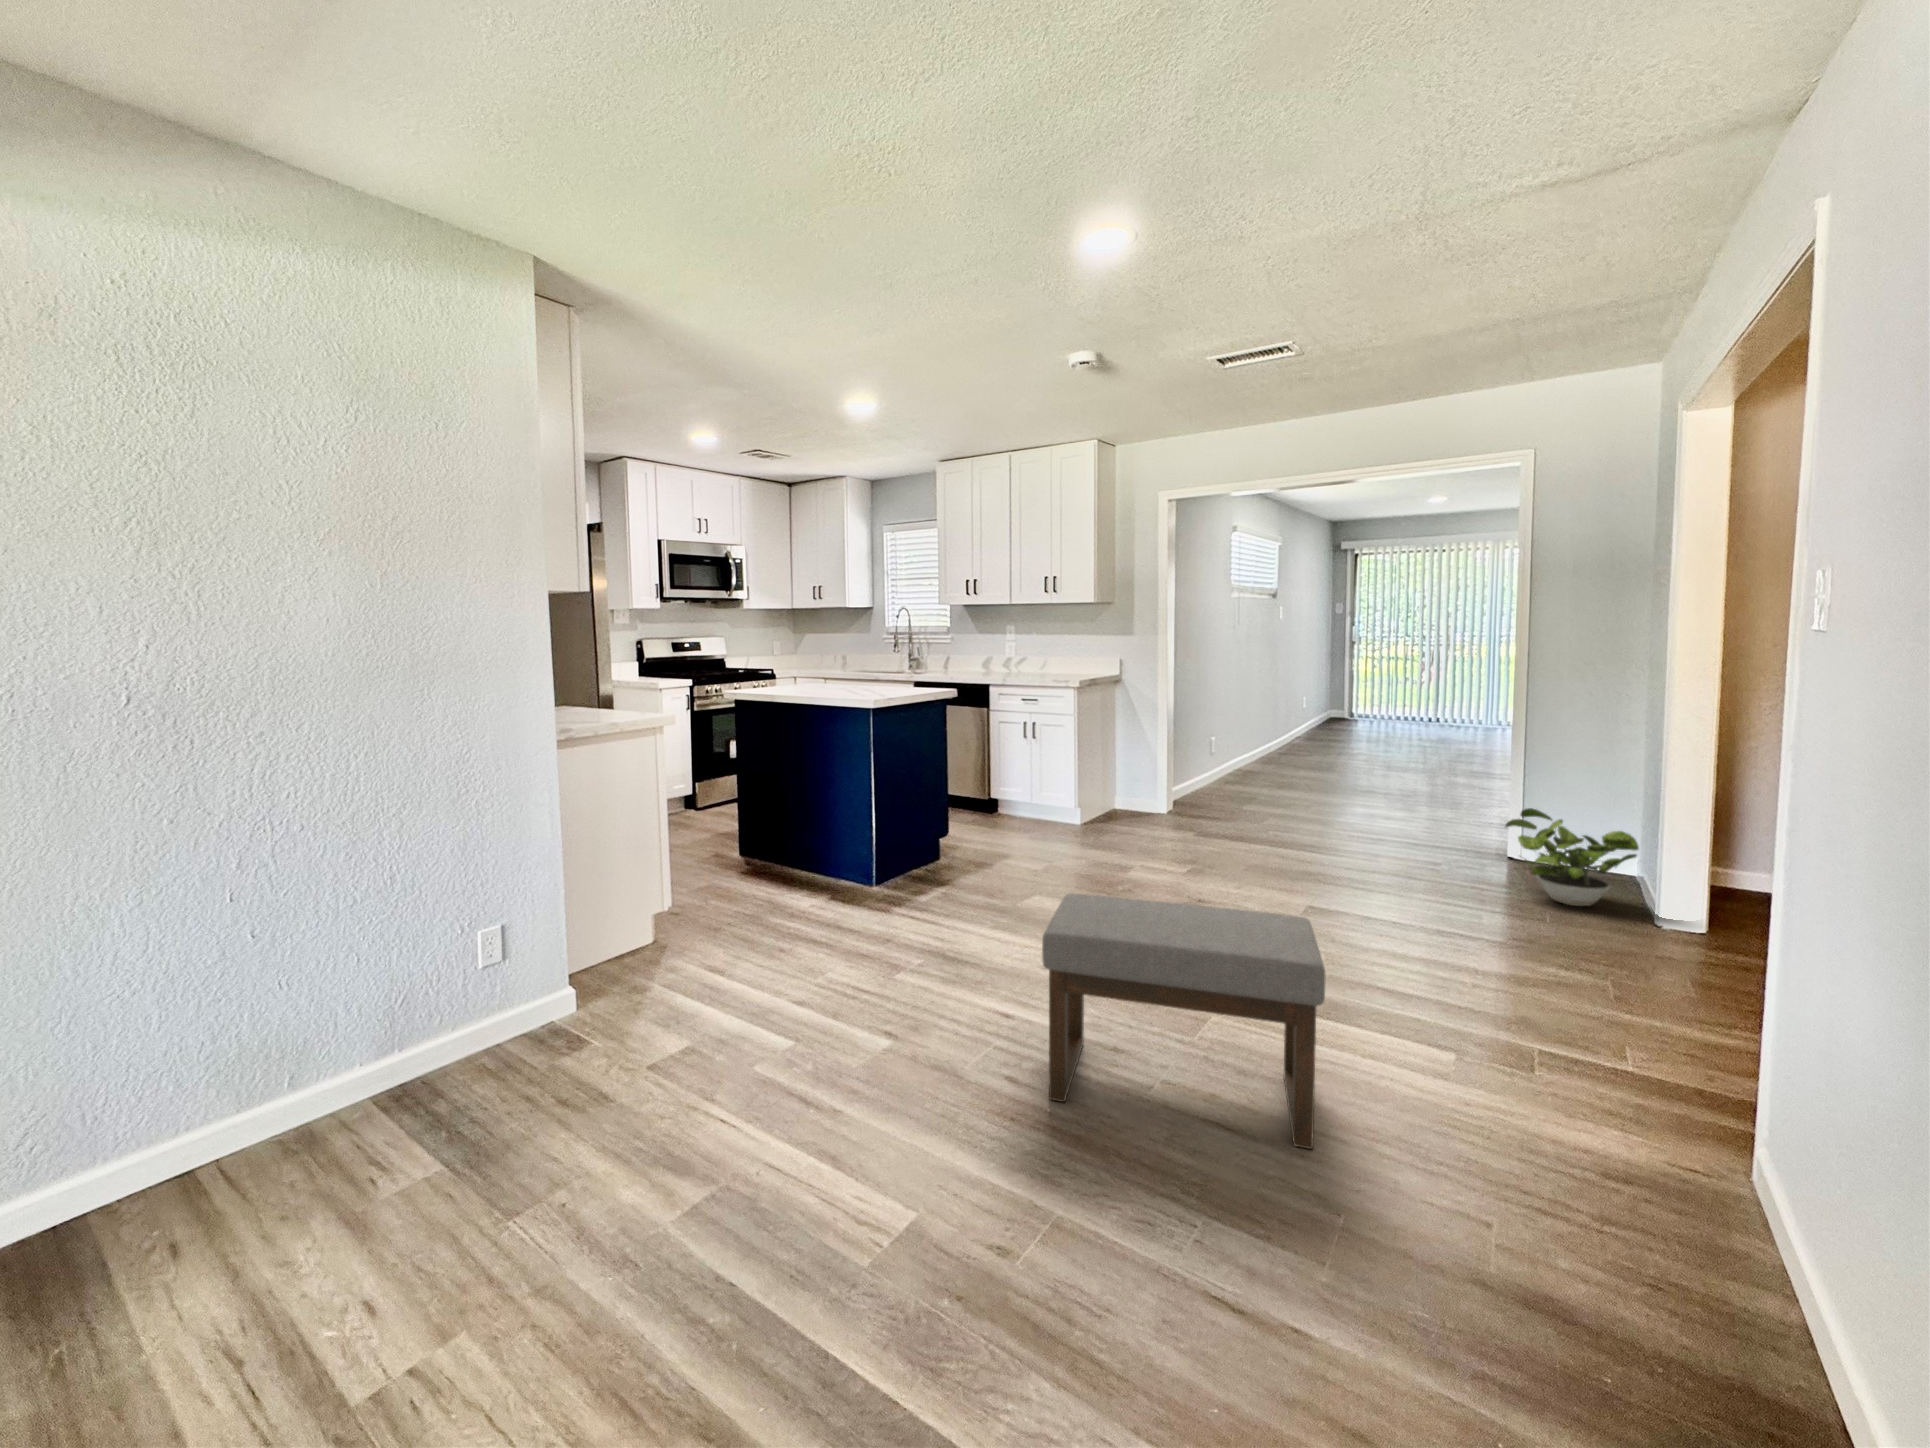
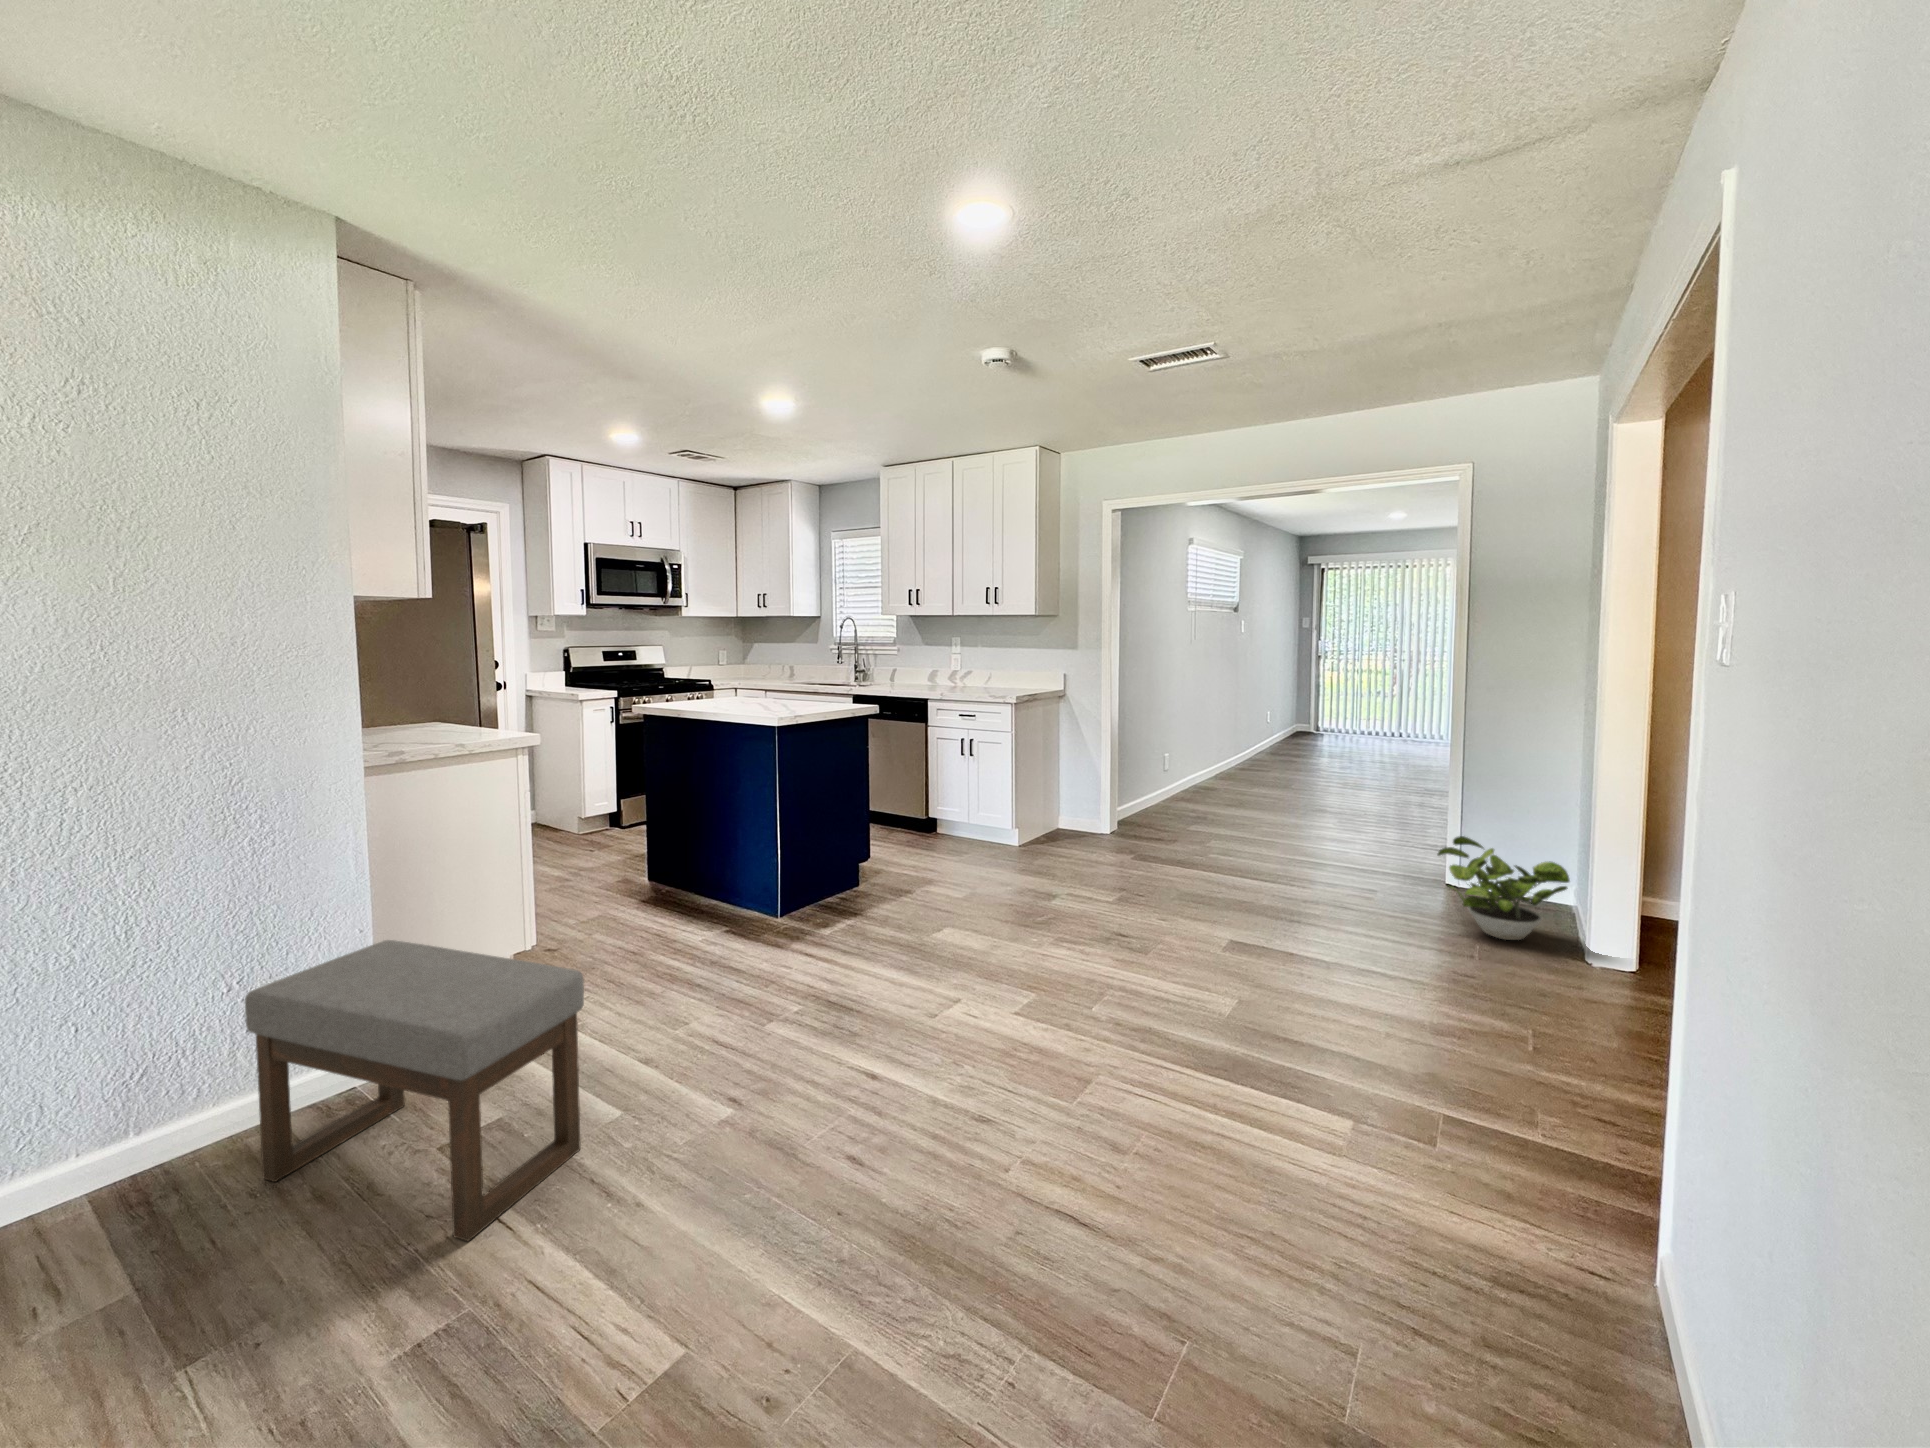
ottoman: present [1042,893,1325,1149] -> present [245,940,584,1241]

